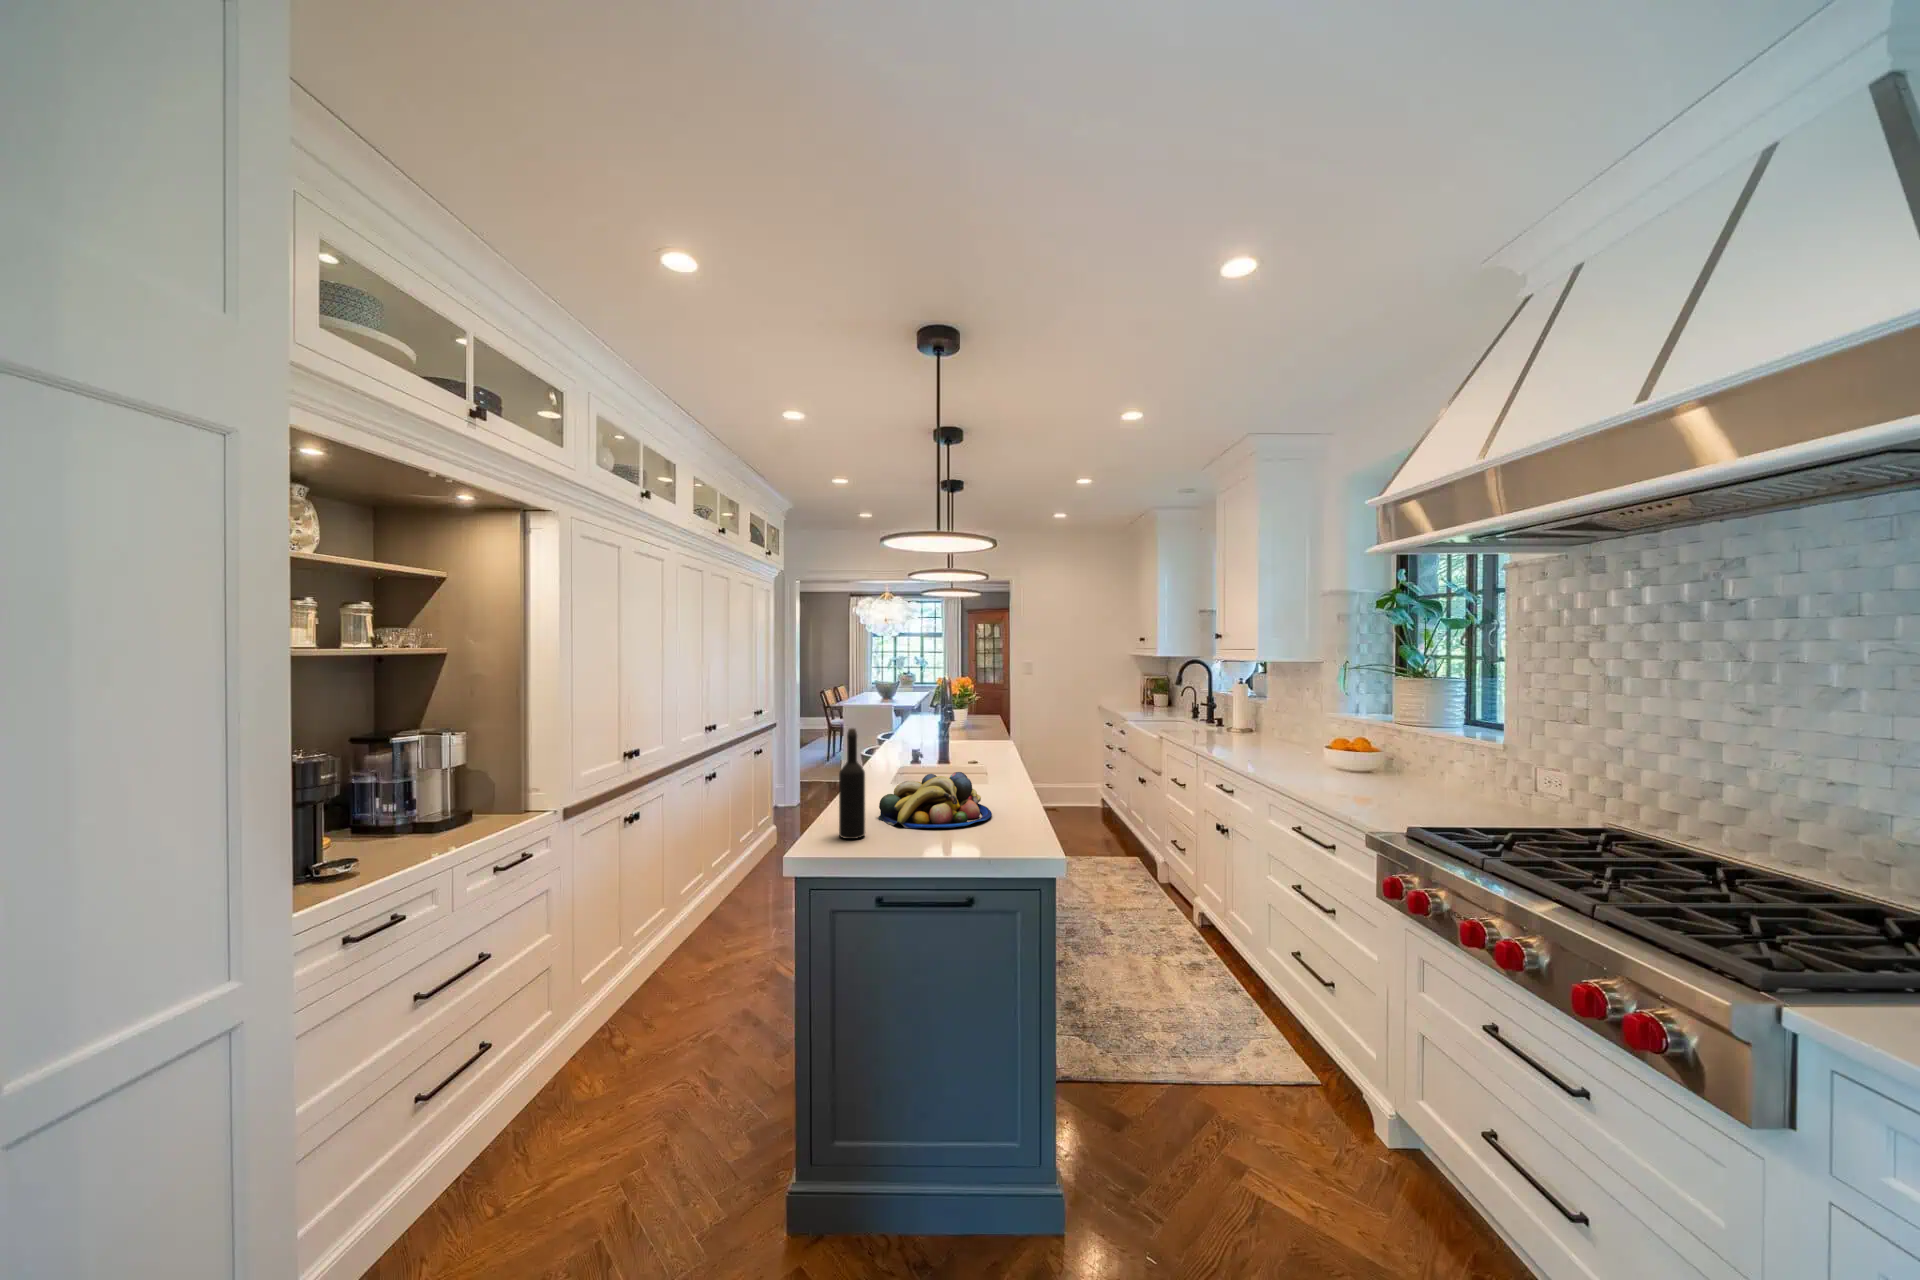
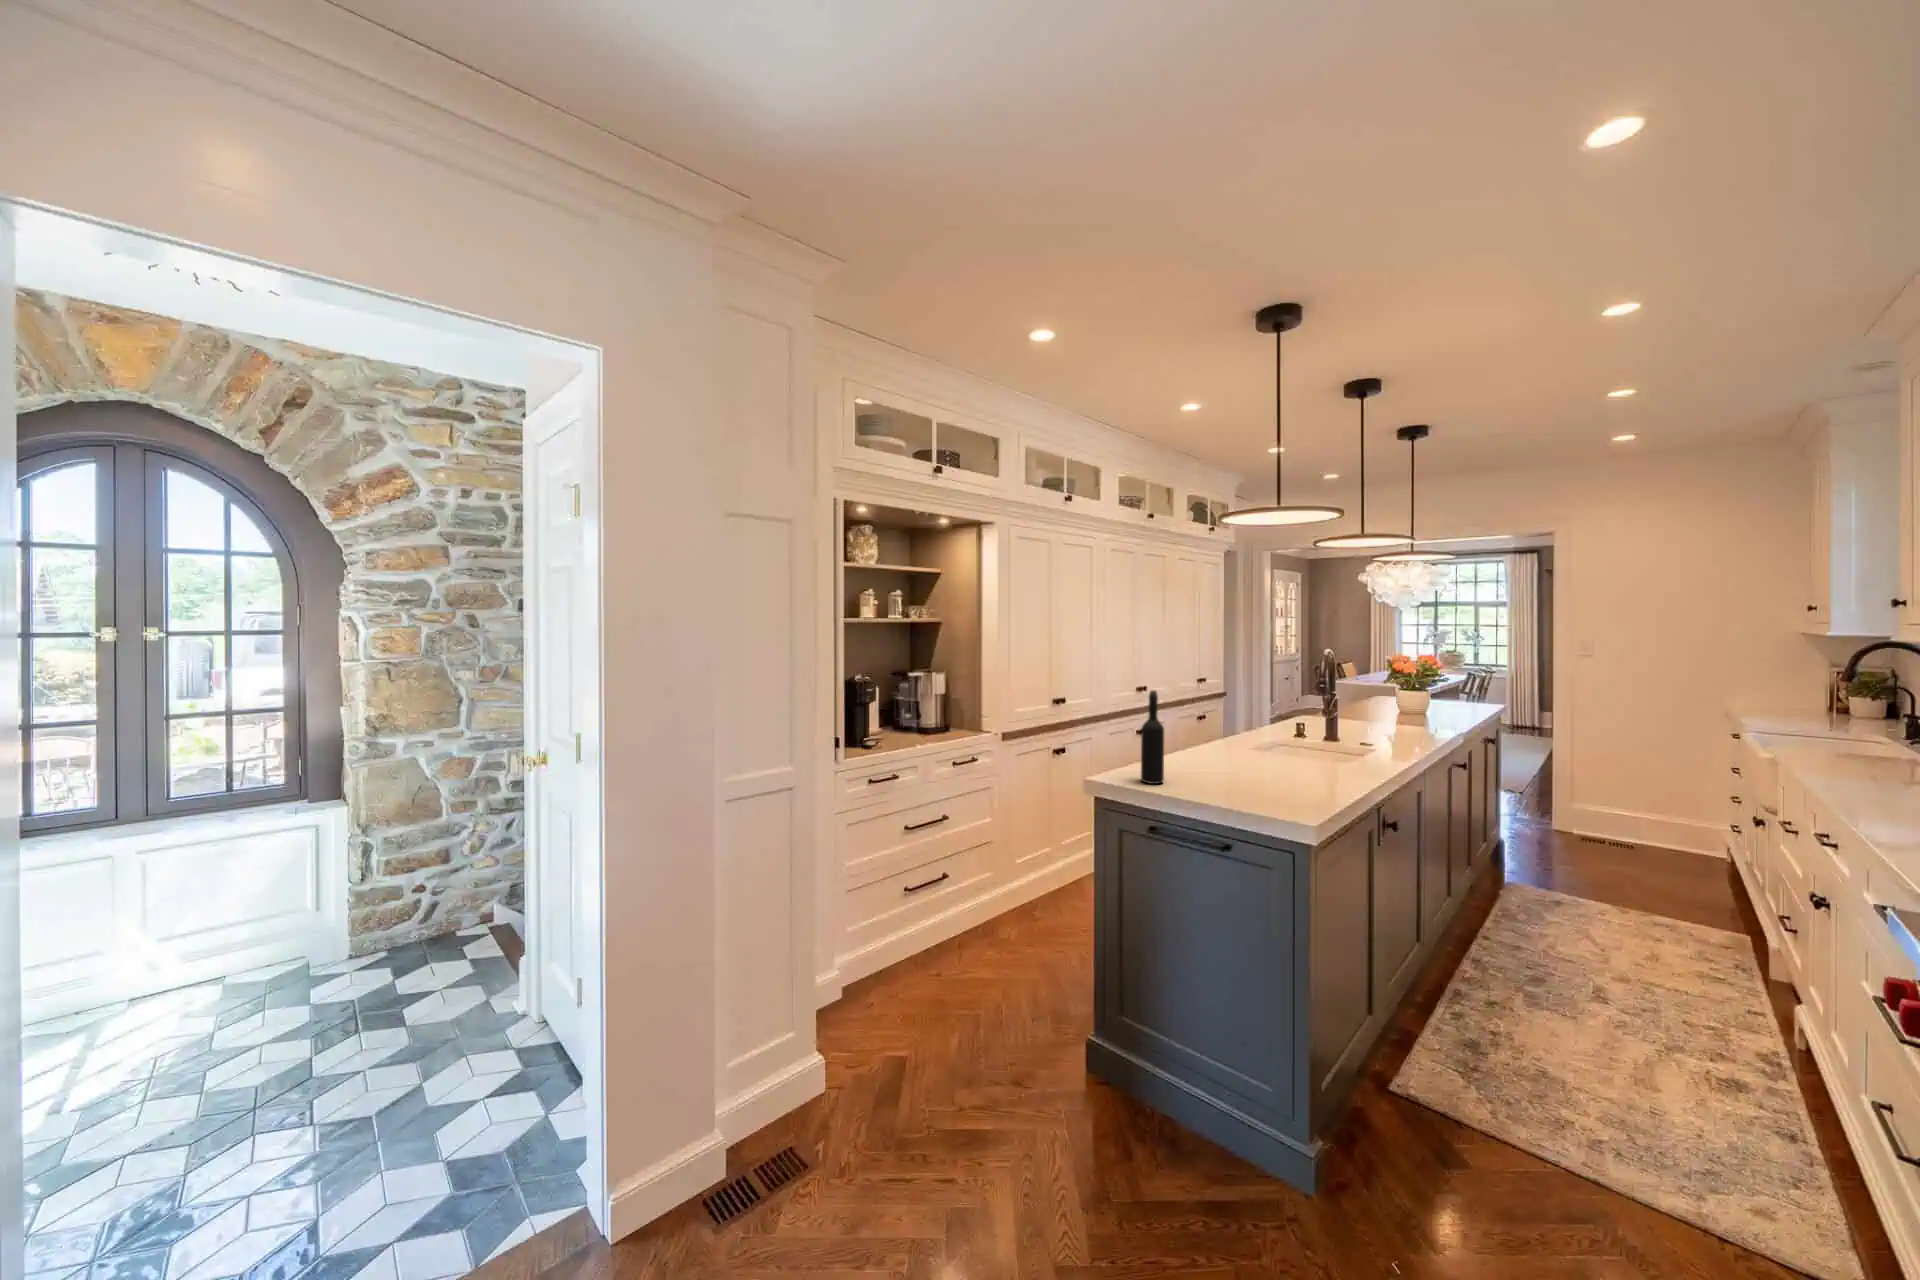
fruit bowl: present [878,772,992,828] -> none [1193,743,1312,794]

